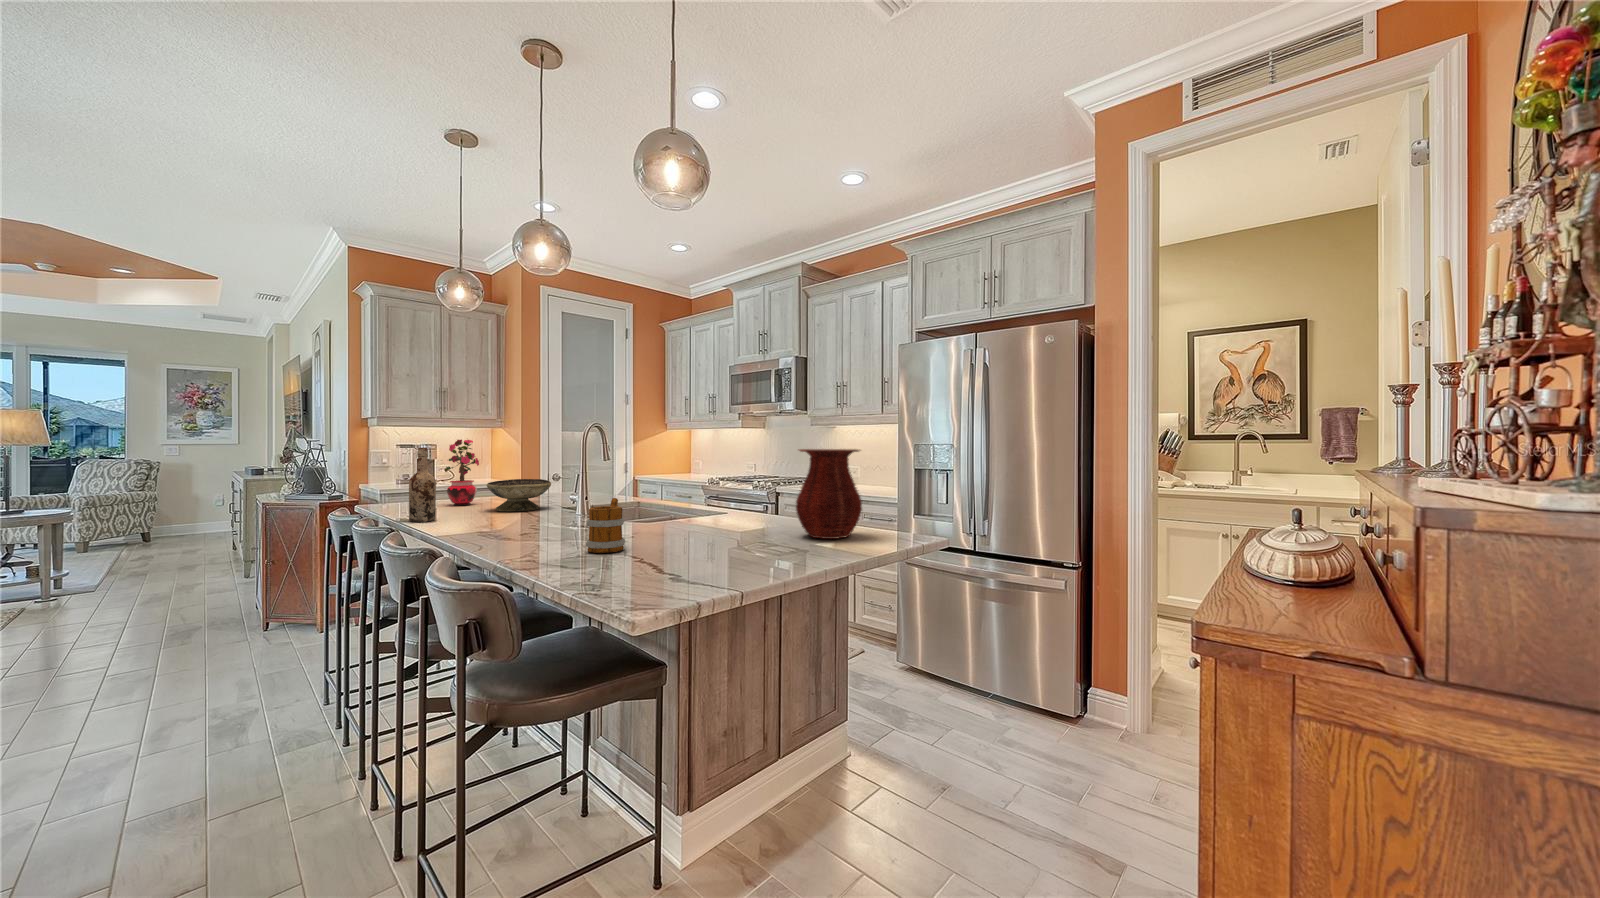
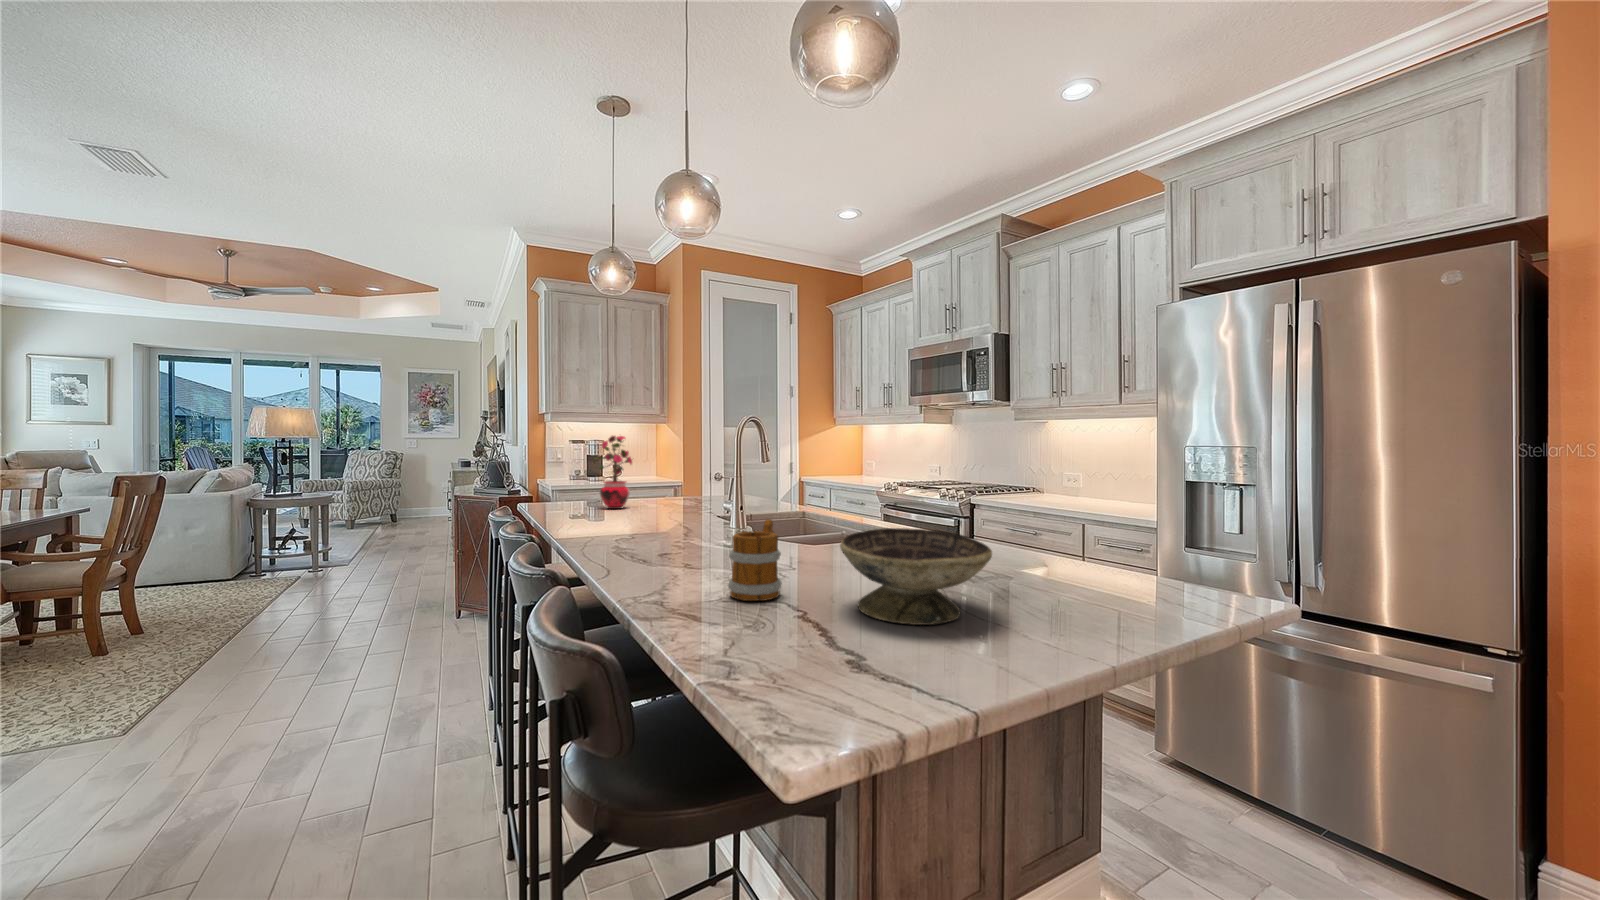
wine bottle: present [409,448,436,522] -> none [550,445,578,530]
vase: present [796,449,862,539] -> none [1032,453,1150,597]
decorative bowl: present [487,479,551,511] -> present [840,528,992,625]

